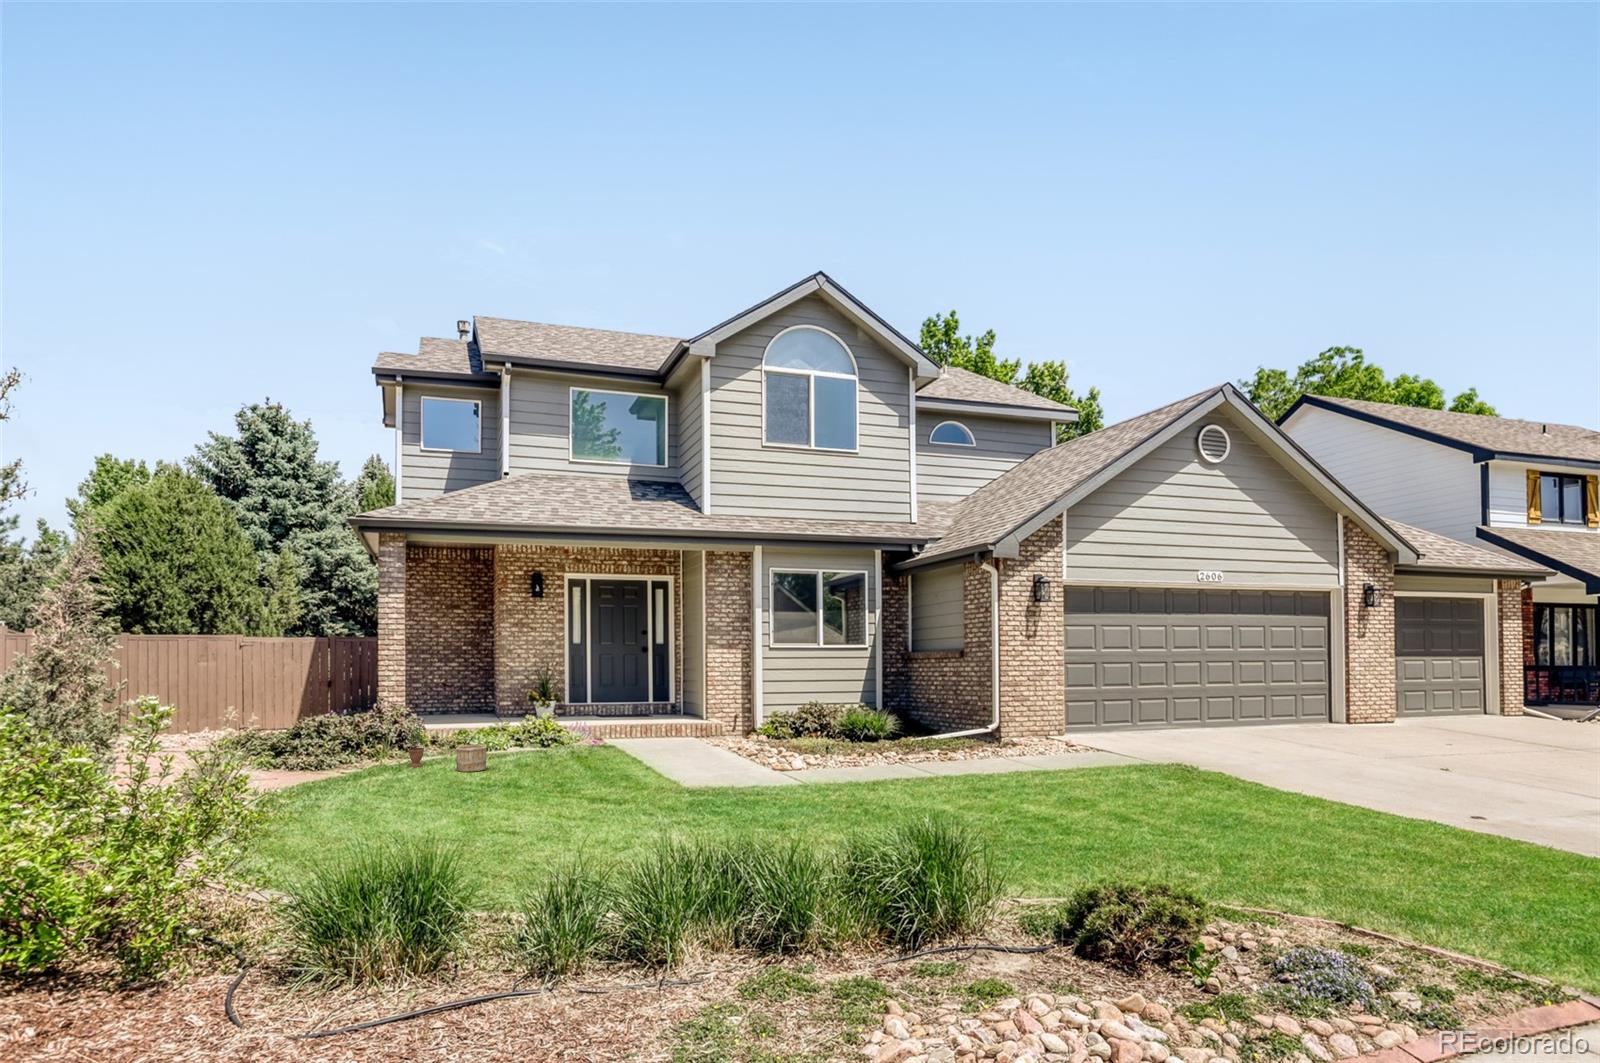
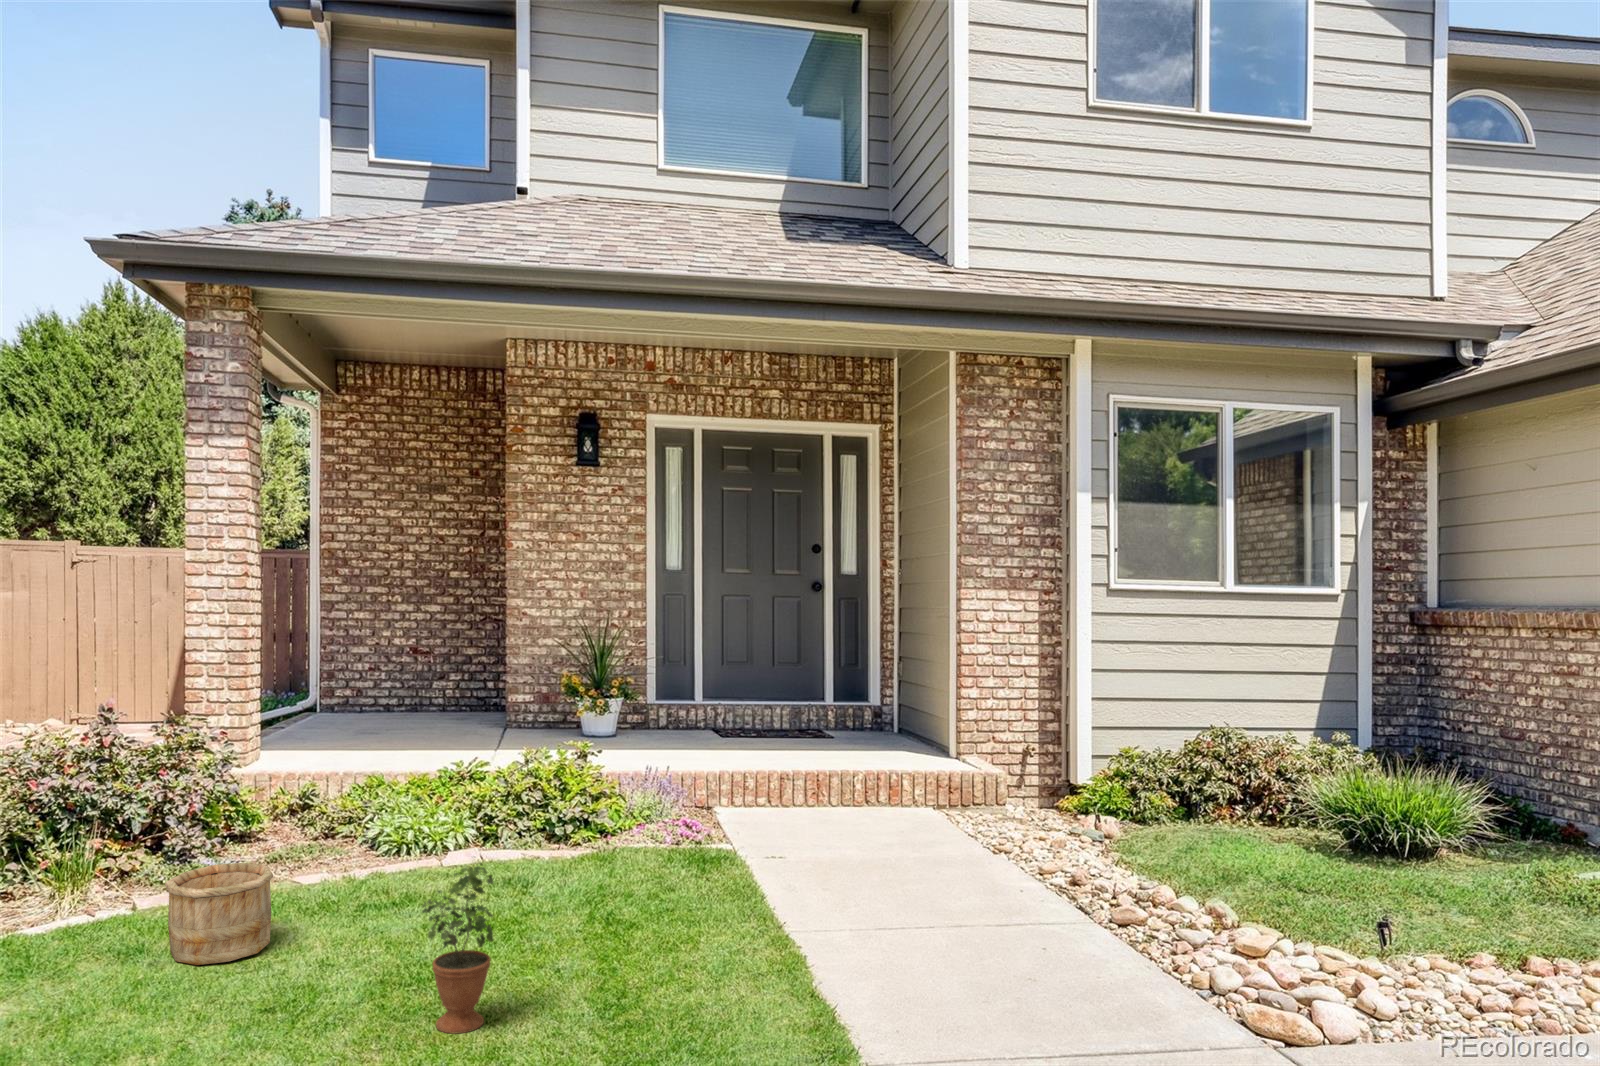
potted plant: present [406,724,425,767] -> present [422,863,493,1034]

